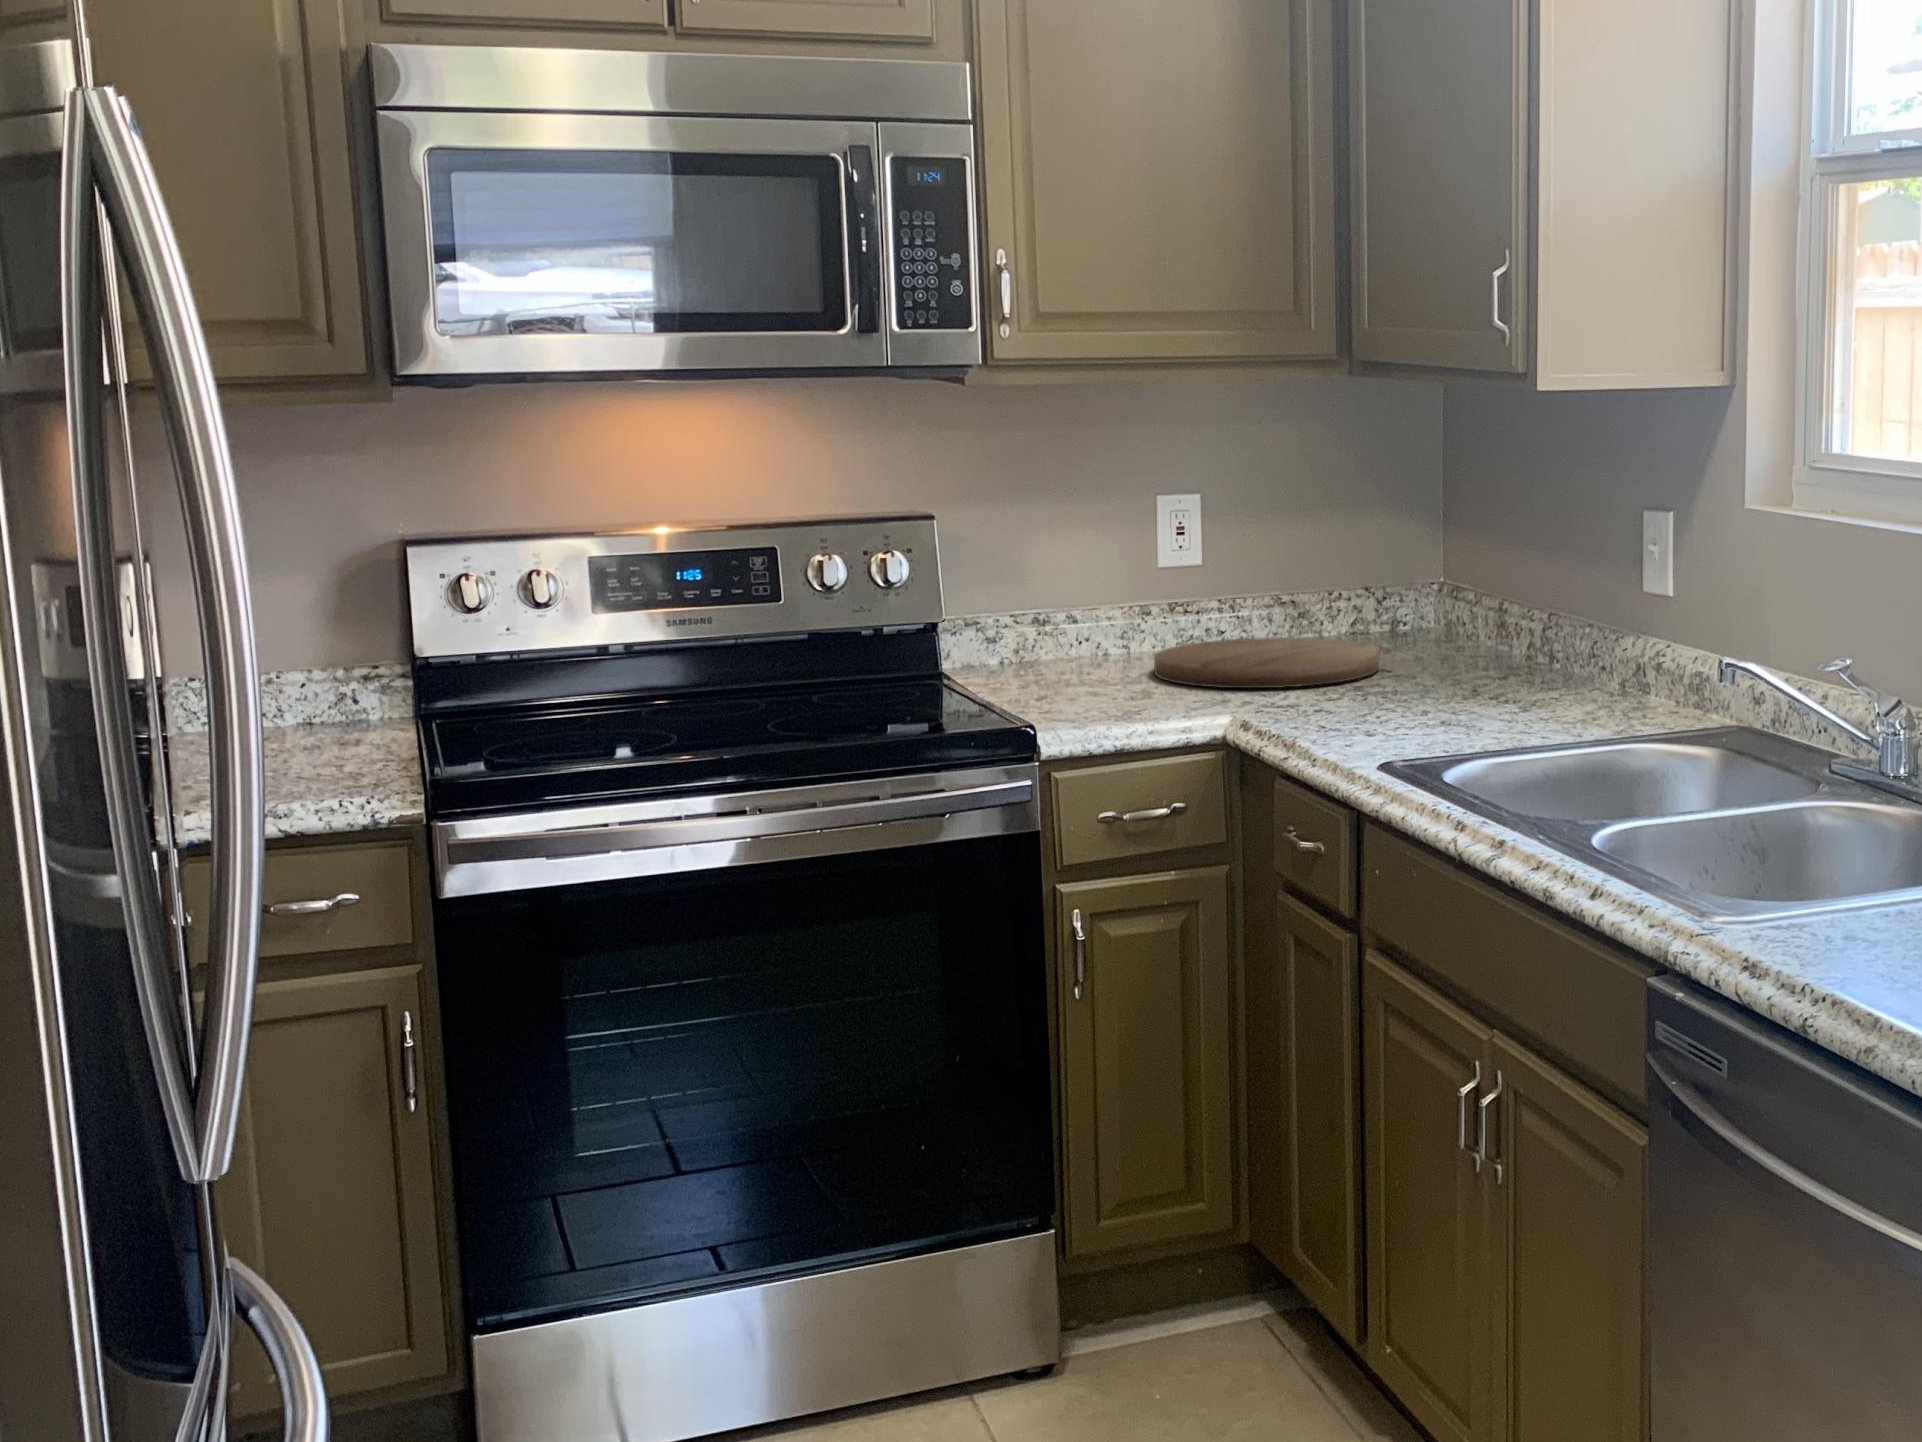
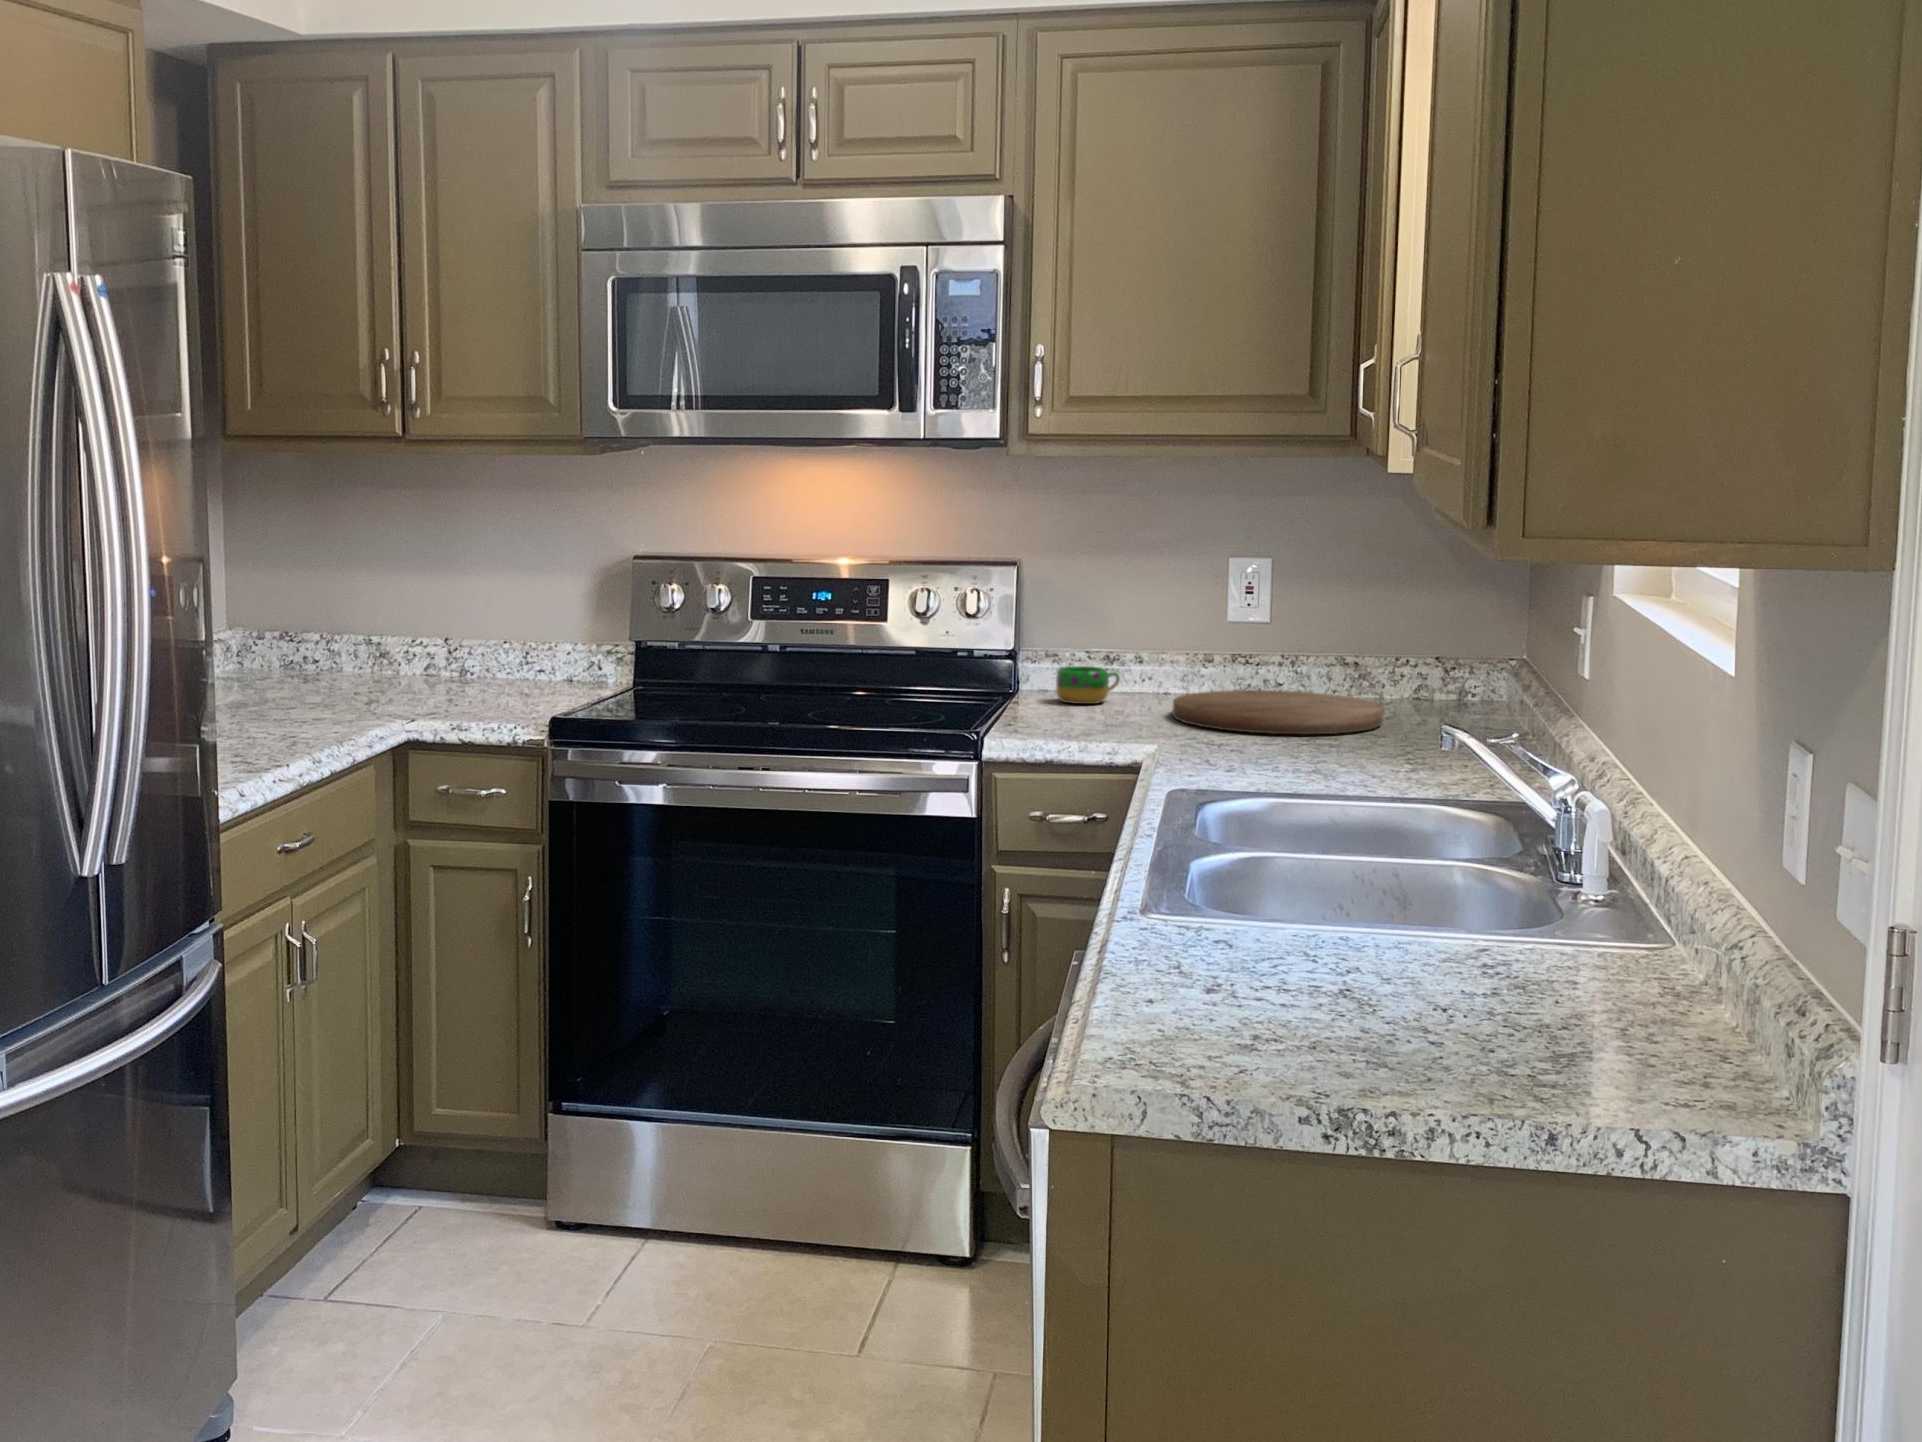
mug: none [1000,633,1067,678] -> present [1056,666,1120,704]

